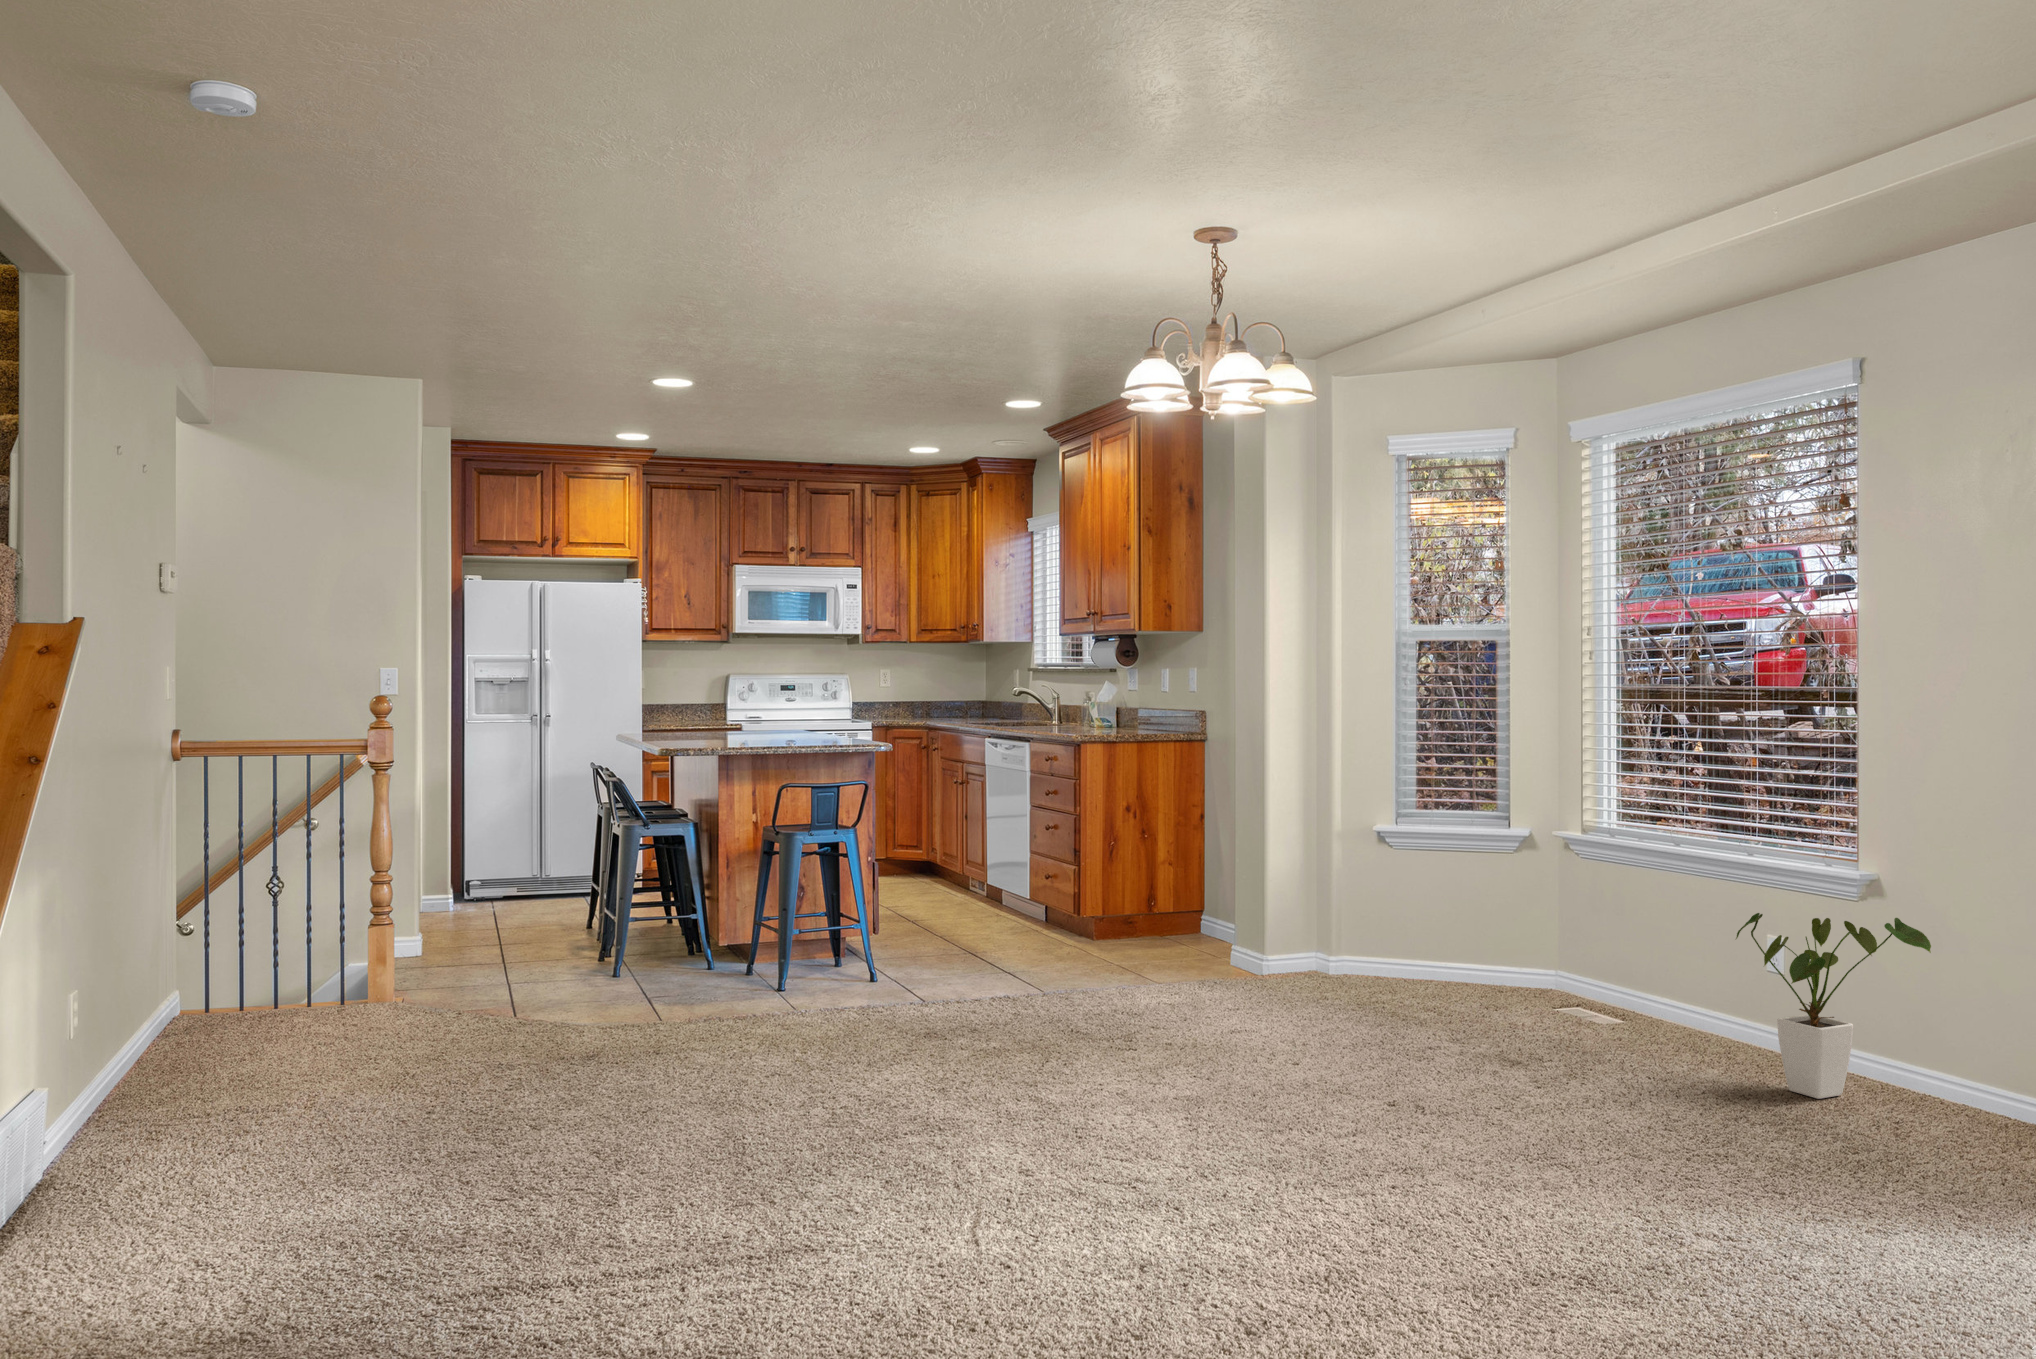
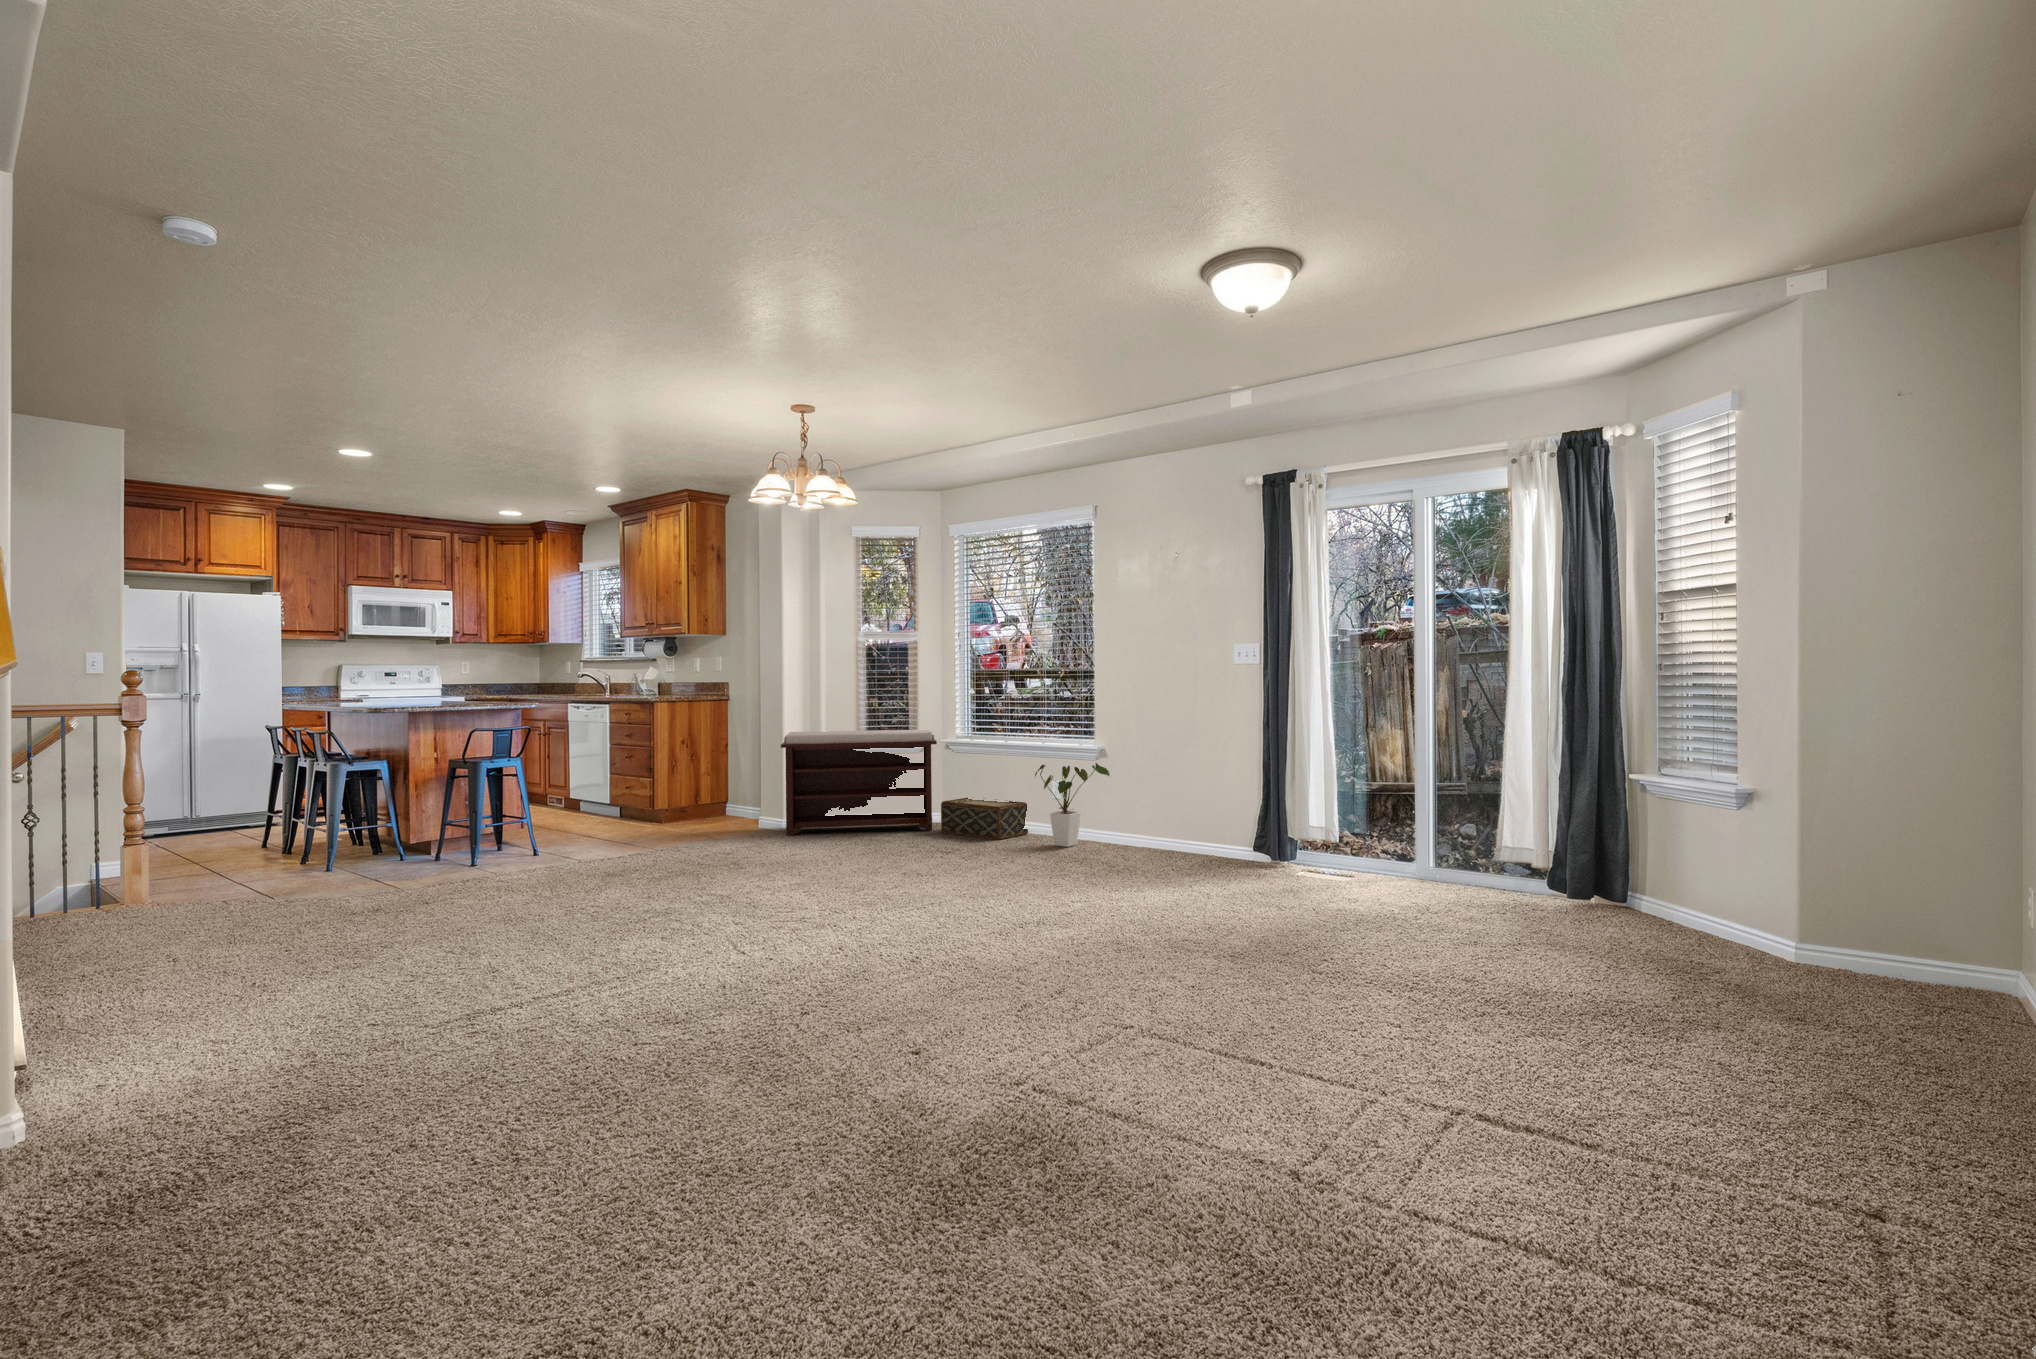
bench: none [1253,805,1551,1014] -> present [781,730,937,836]
woven basket: none [1554,954,1740,1056] -> present [941,798,1028,840]

